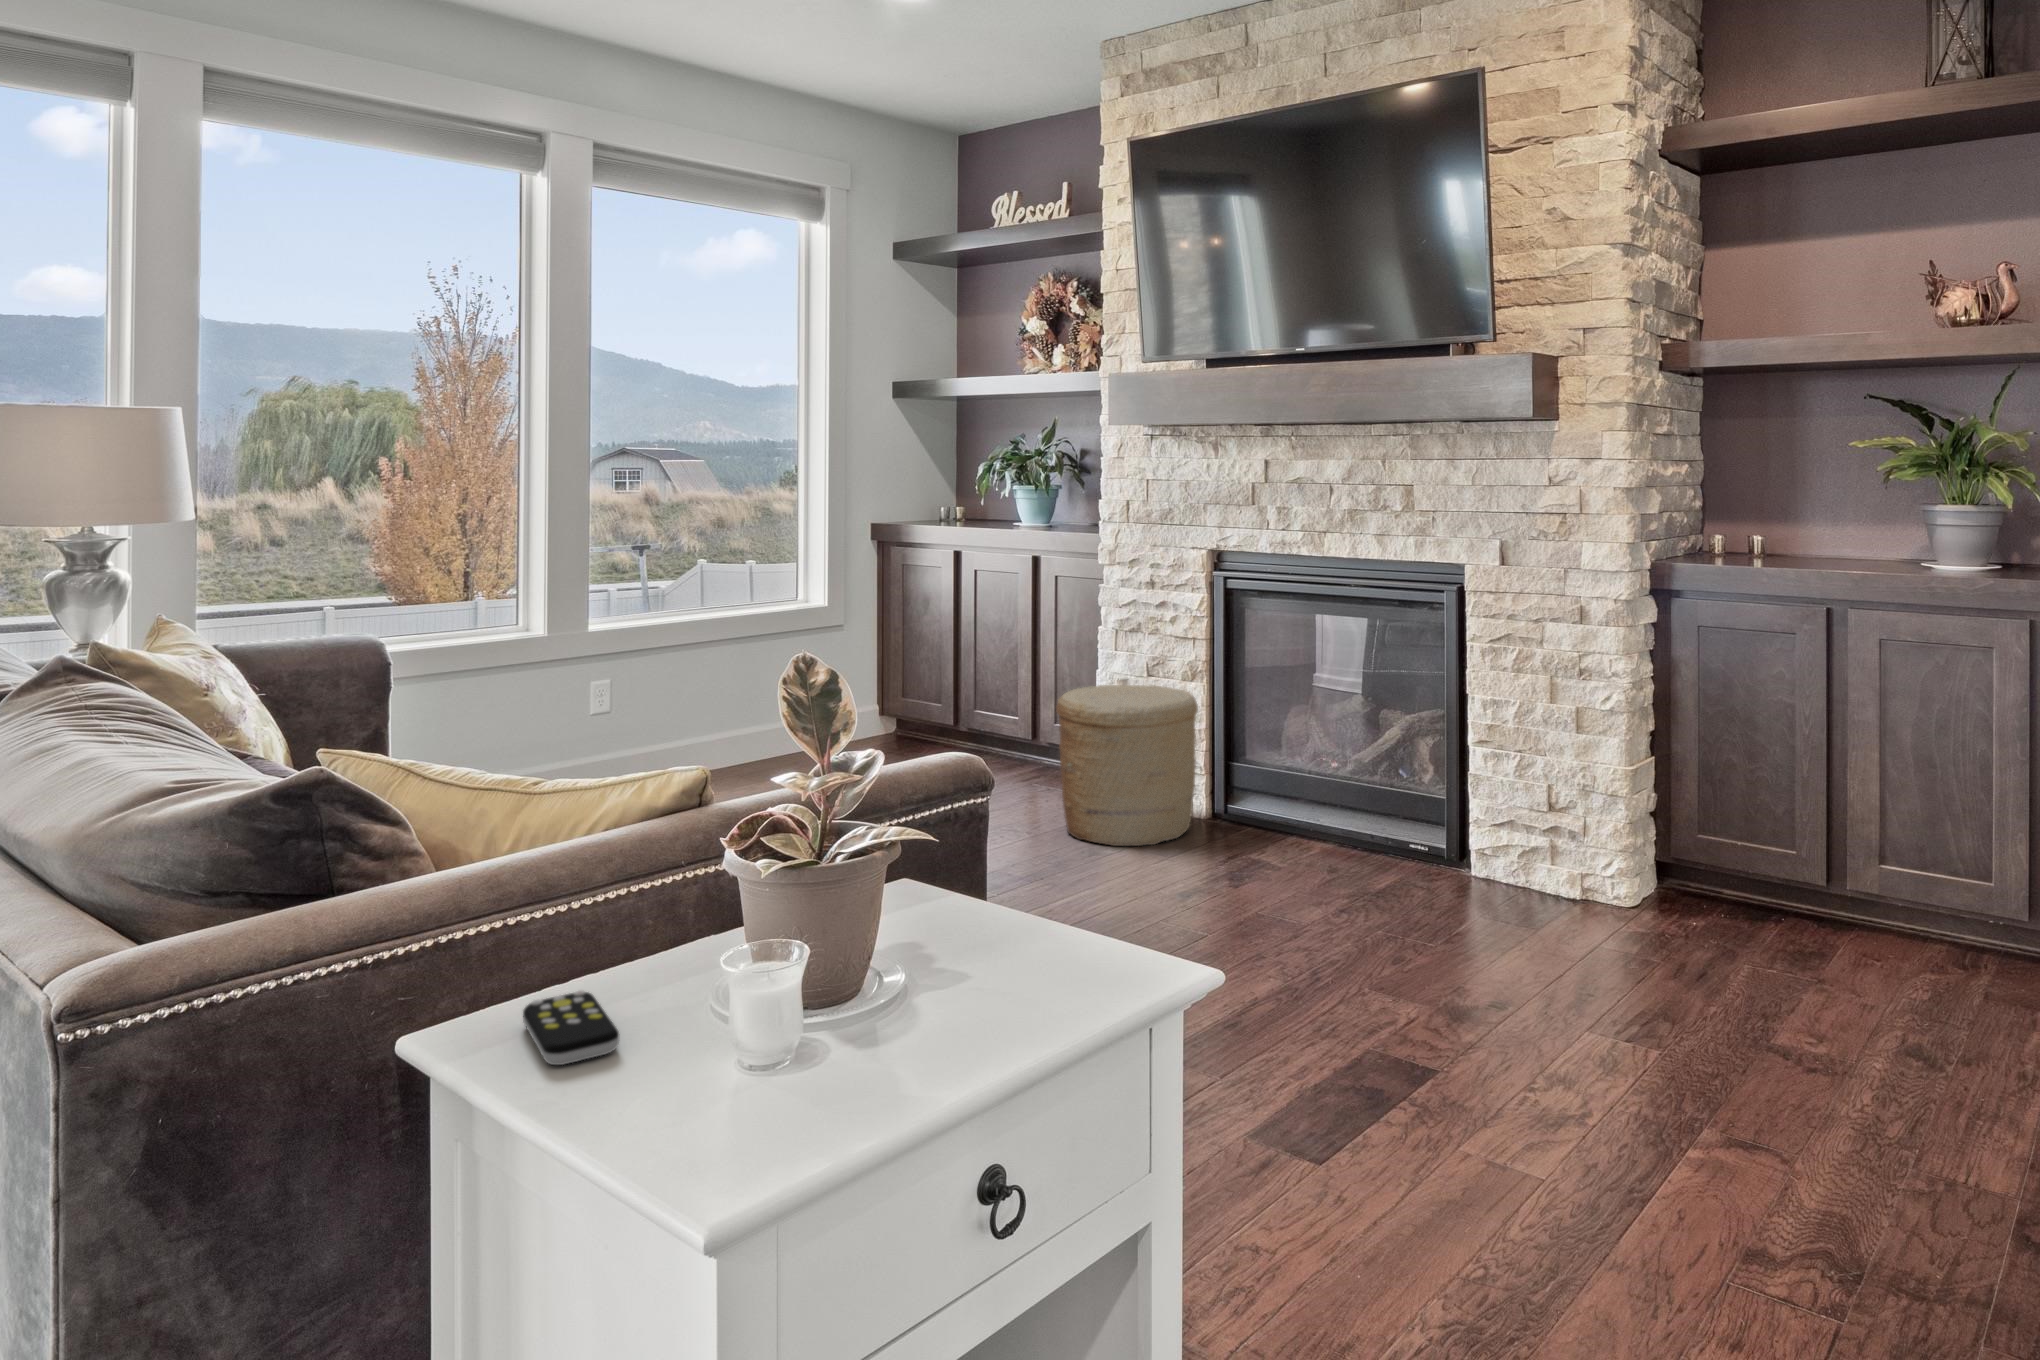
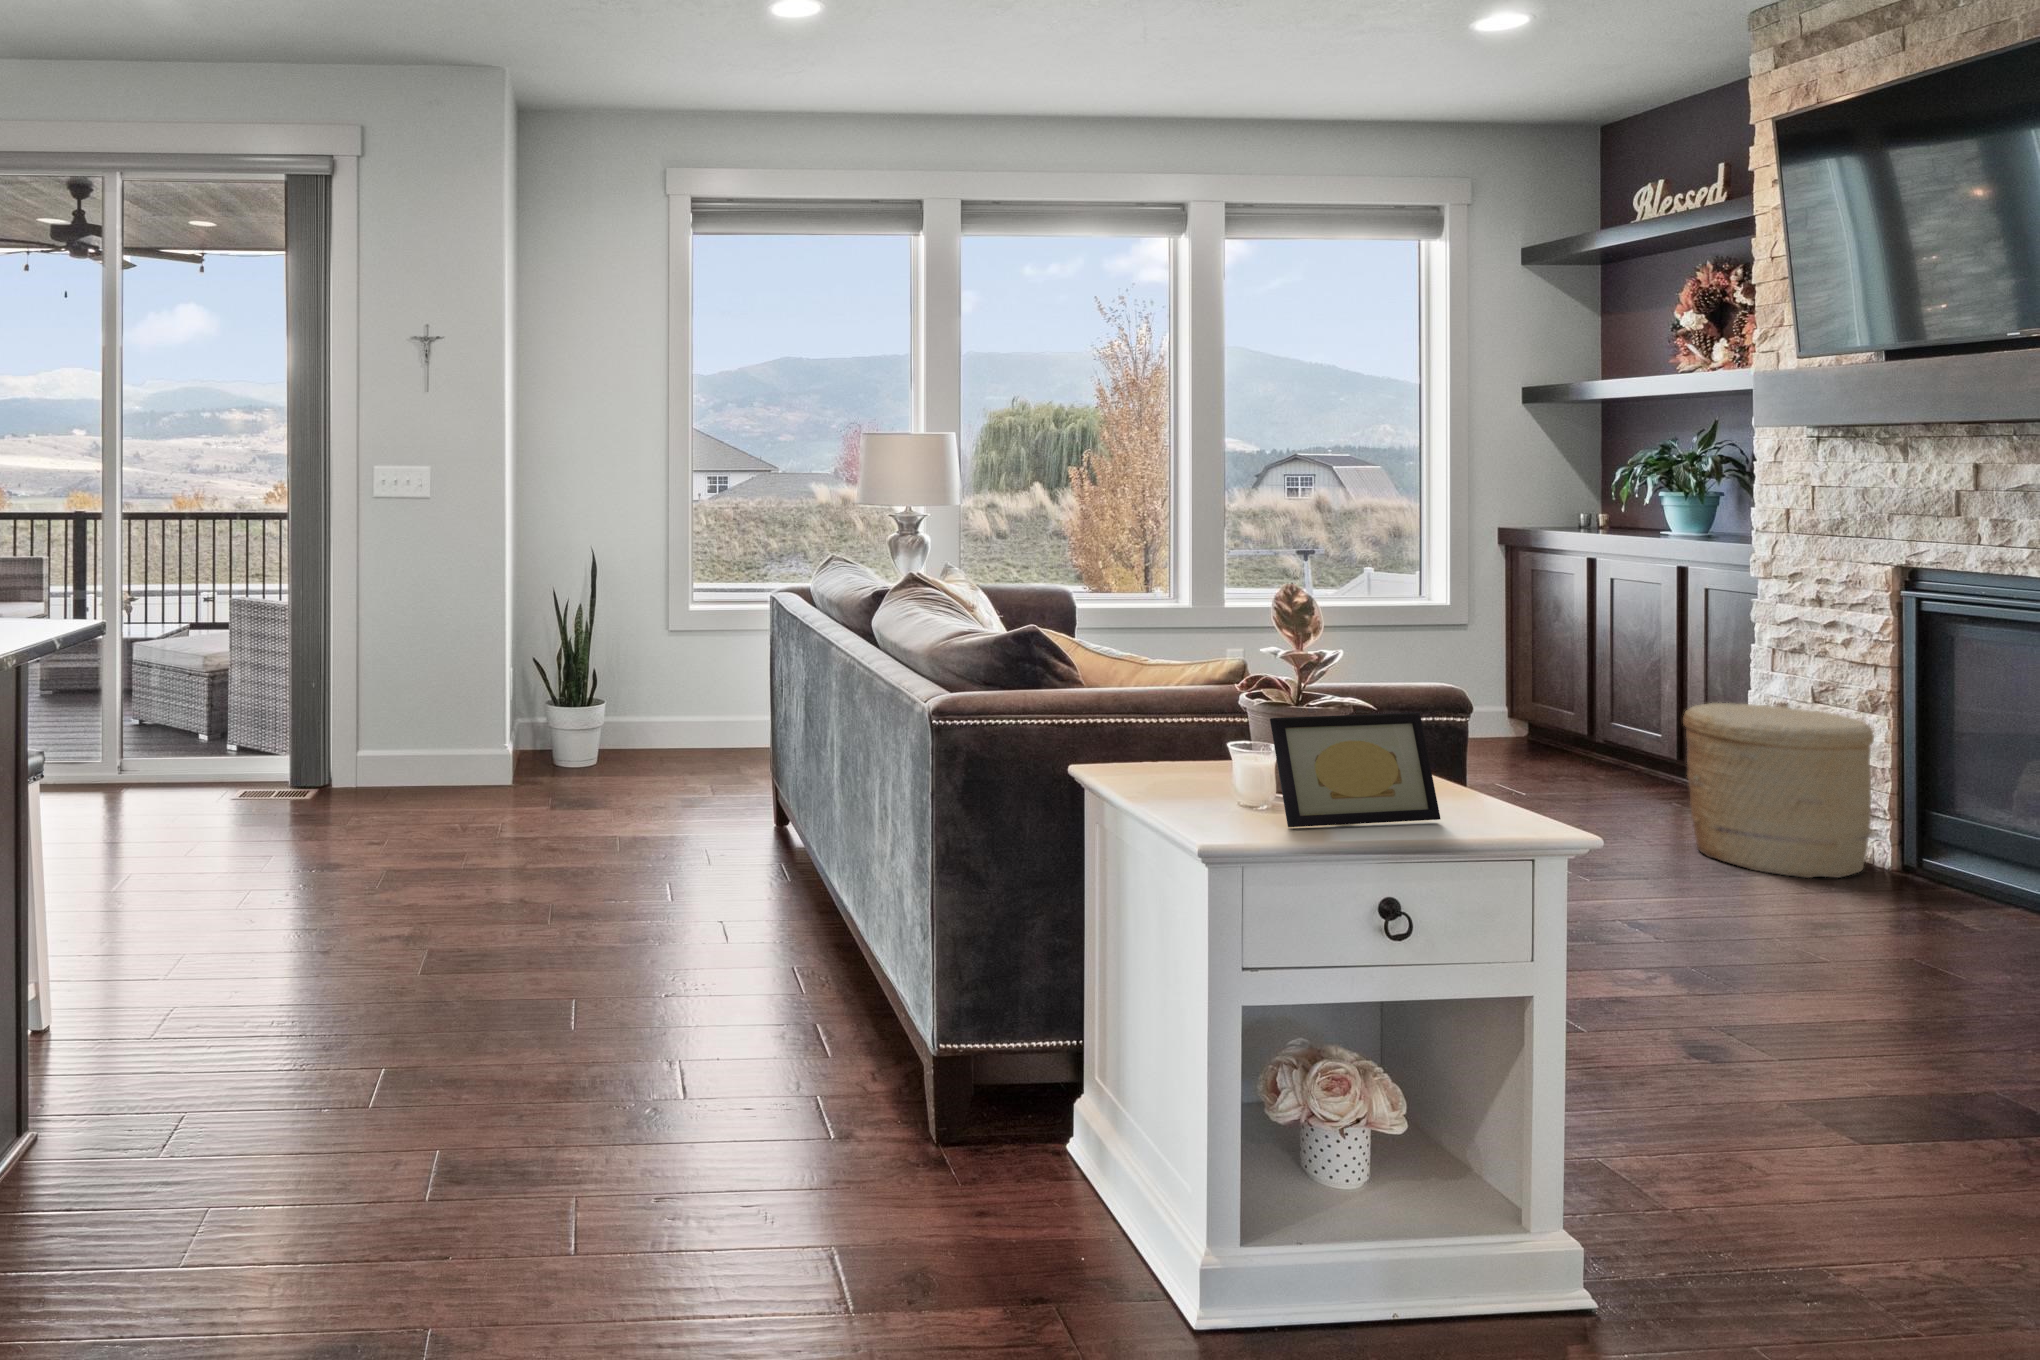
picture frame: none [795,859,1029,1116] -> present [1270,713,1441,827]
remote control: present [523,991,619,1065] -> none [1132,758,1180,787]

